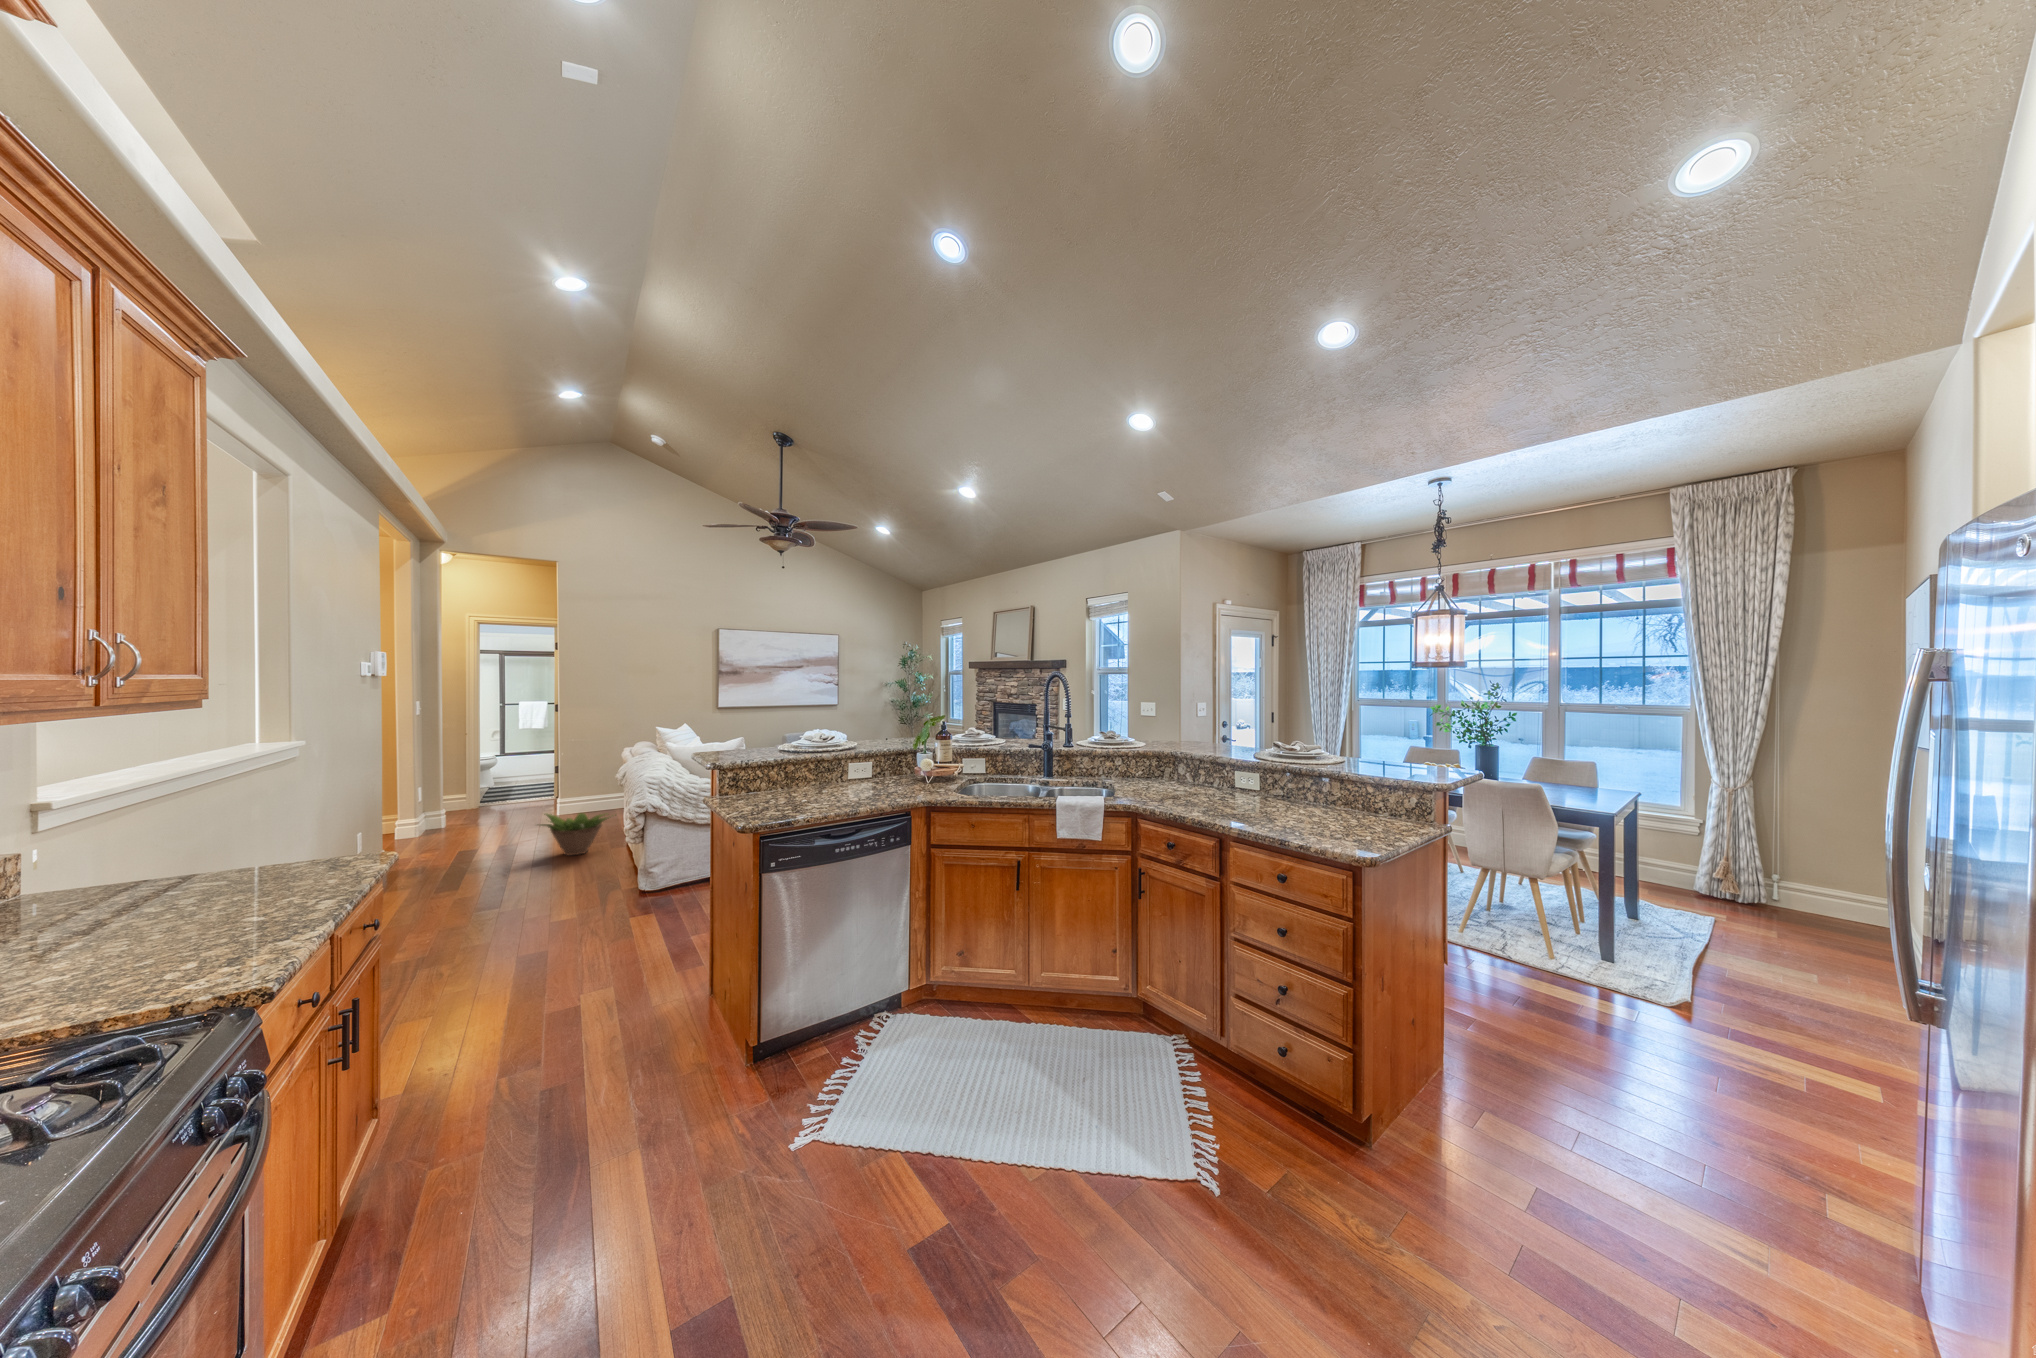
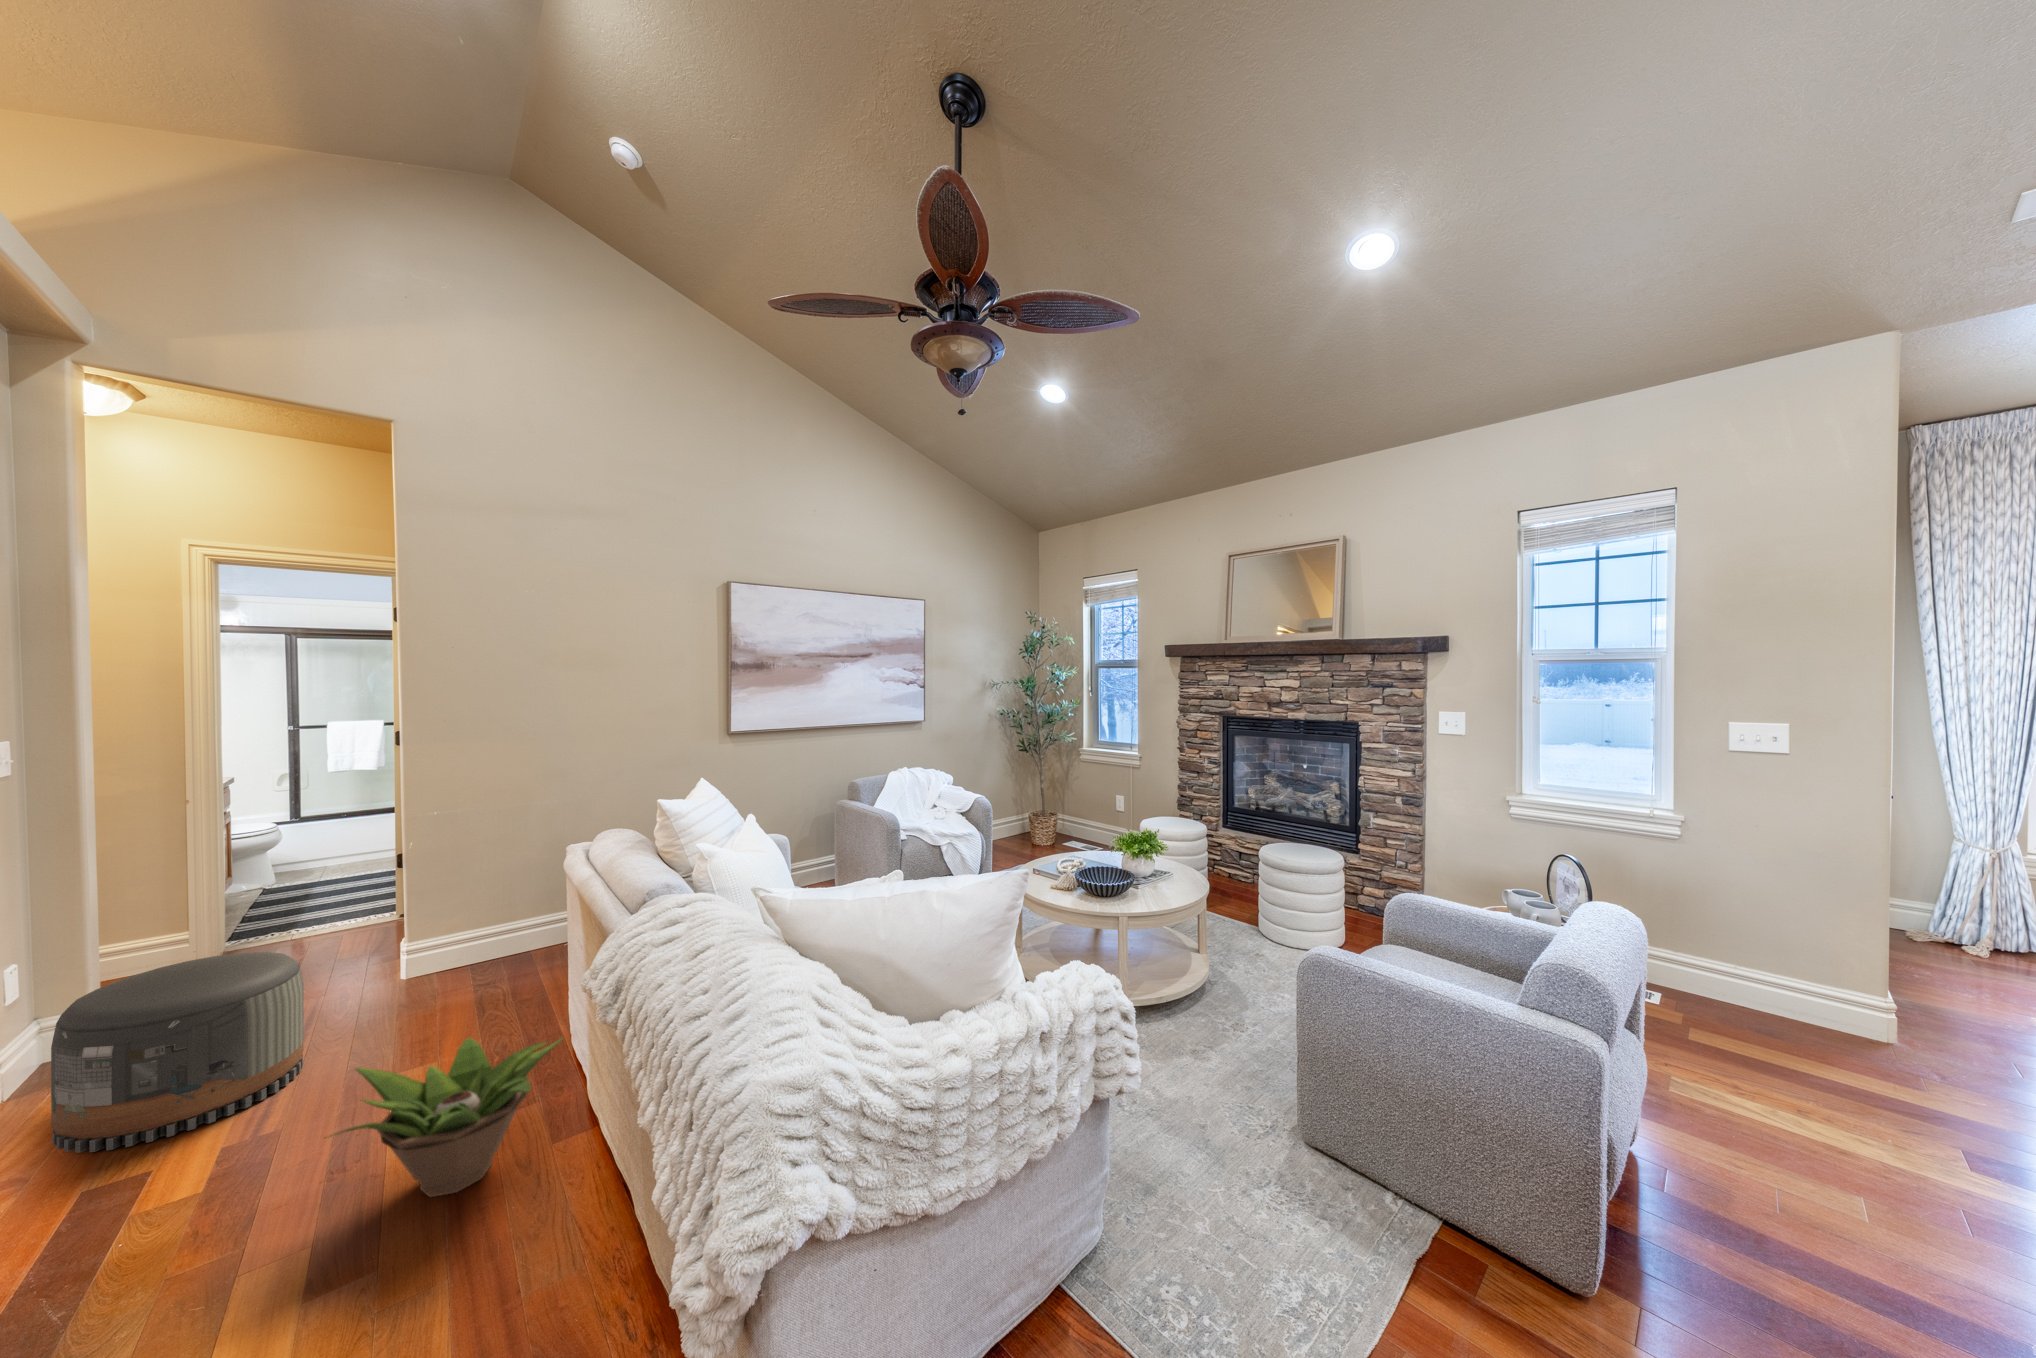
pouf: none [440,786,521,844] -> present [51,952,304,1153]

